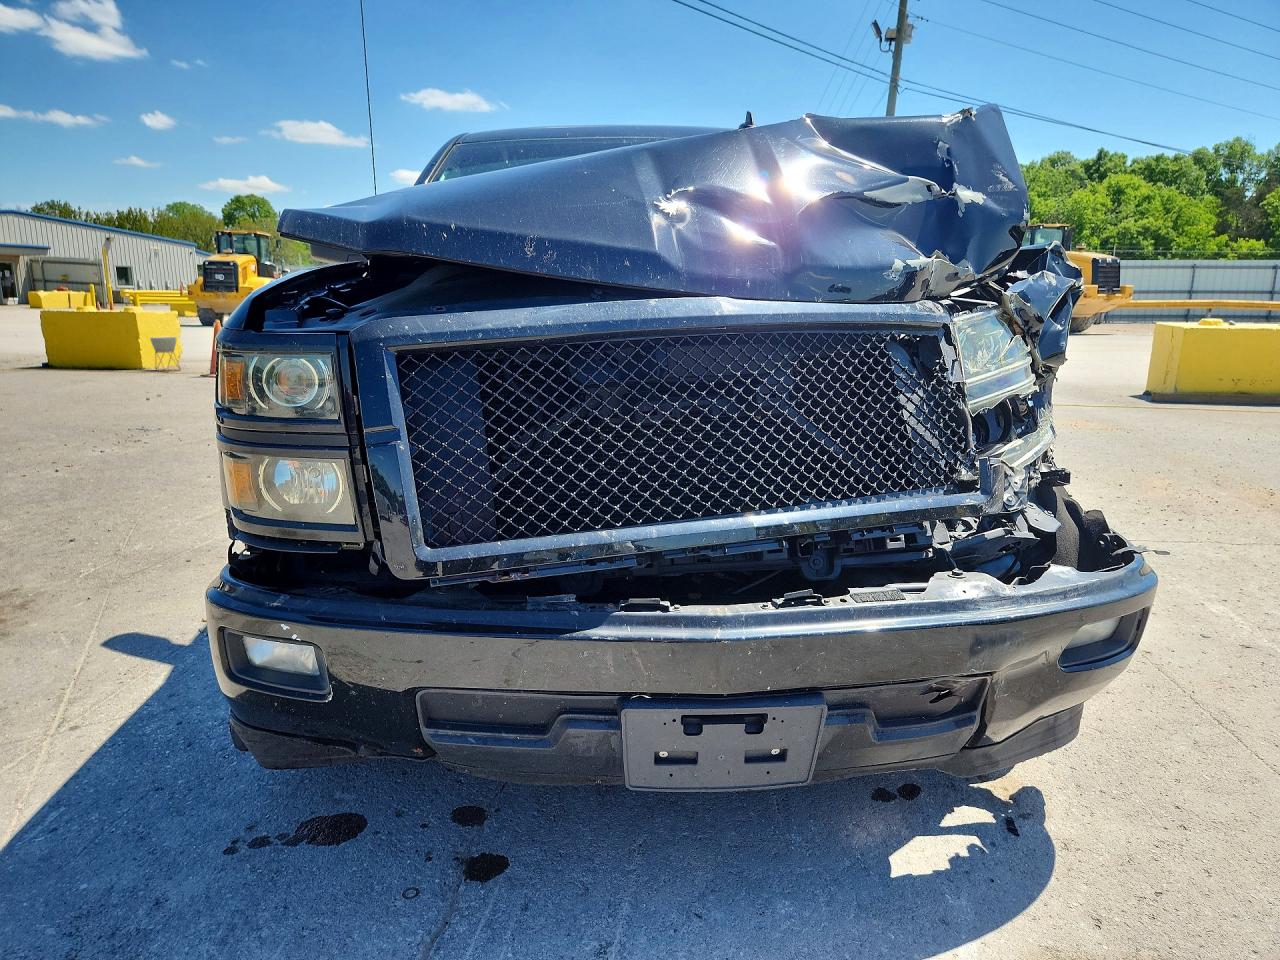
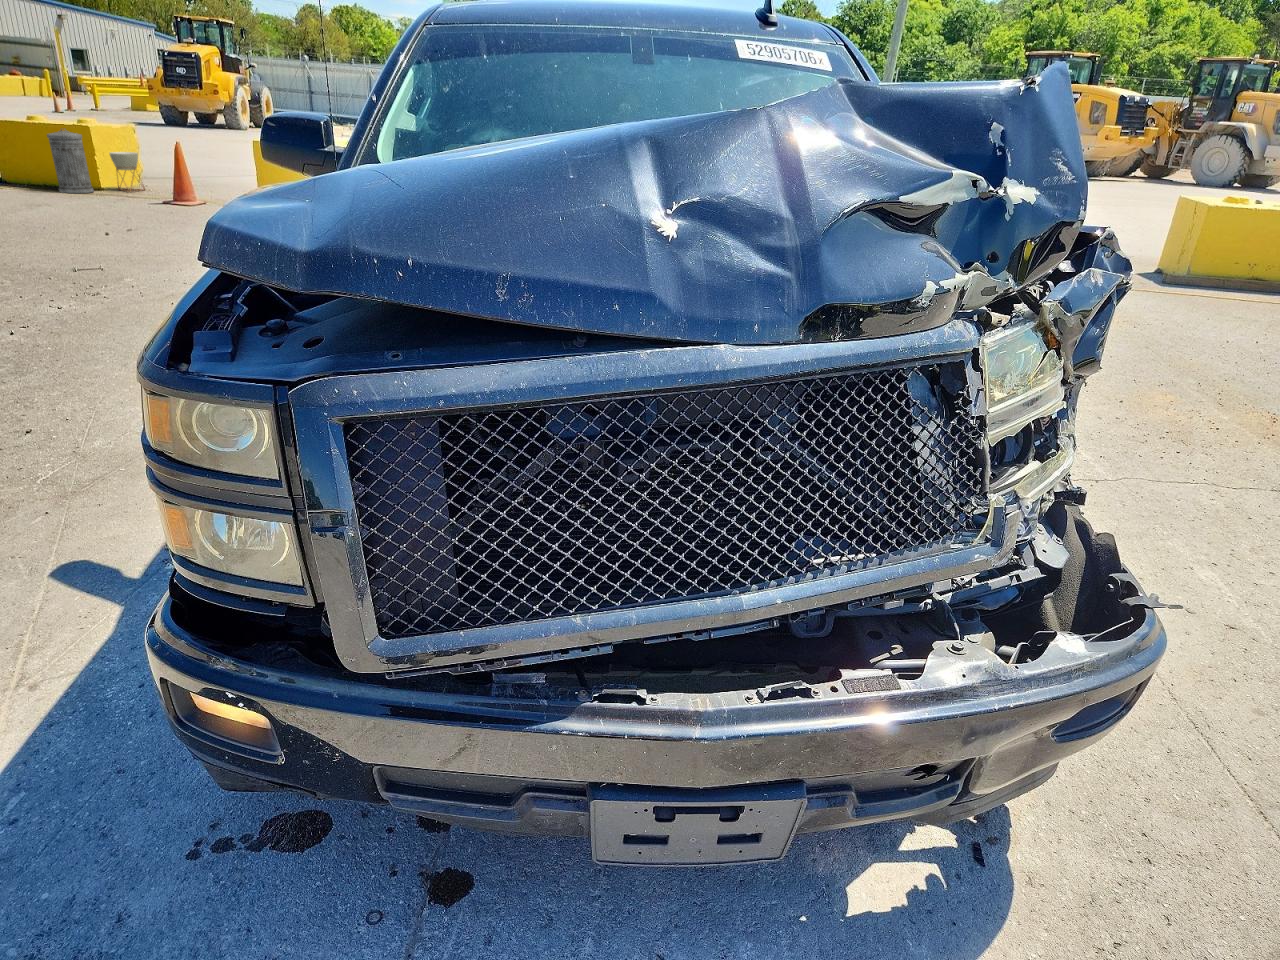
trash can: none [94,317,133,374] -> present [47,130,93,193]

